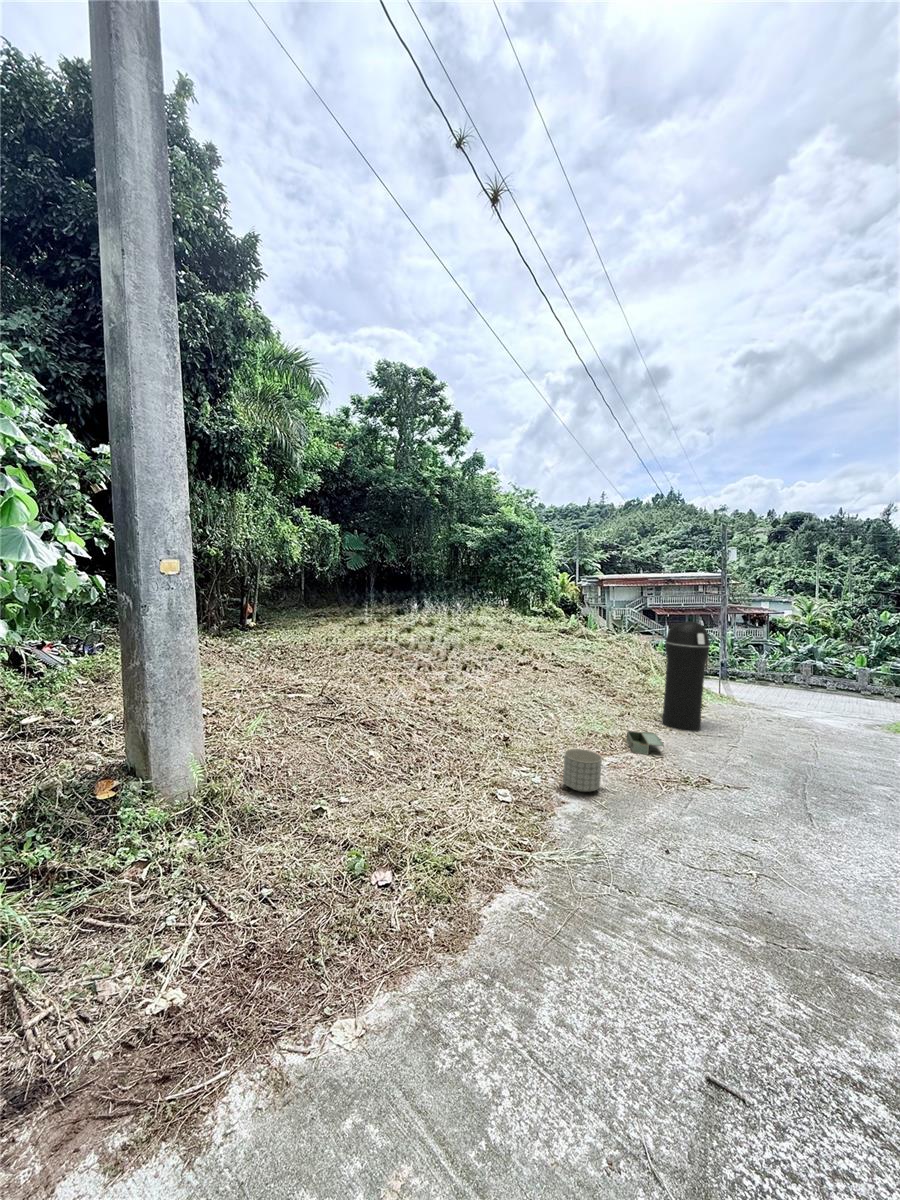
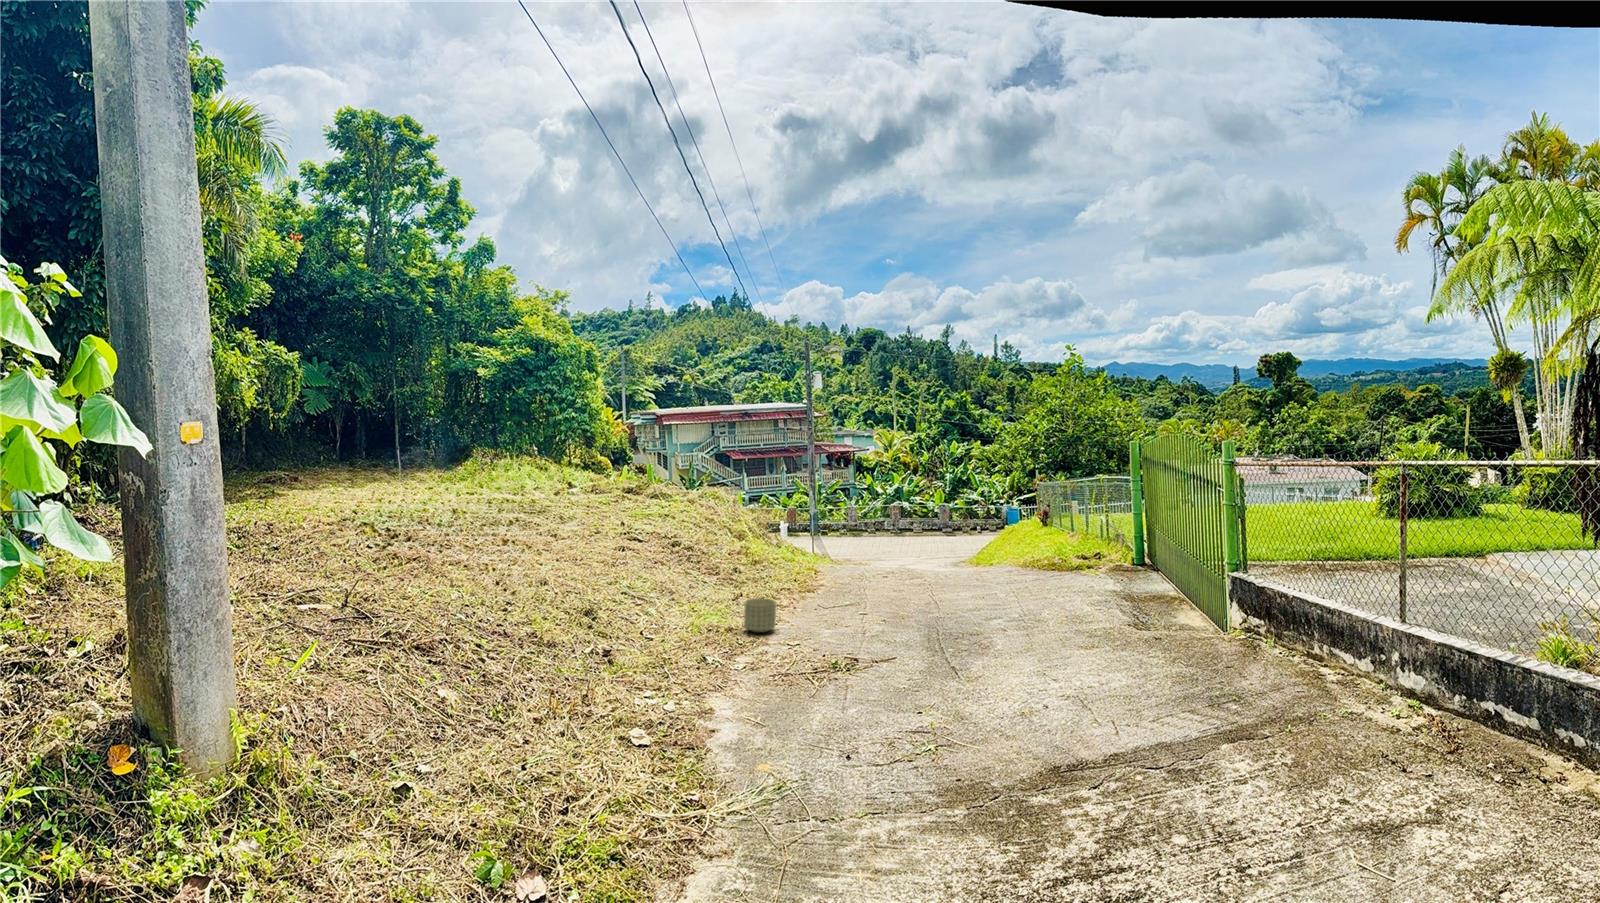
trash can: present [662,621,710,732] -> none [792,475,831,580]
toolbox: present [626,731,664,755] -> none [774,582,809,602]

